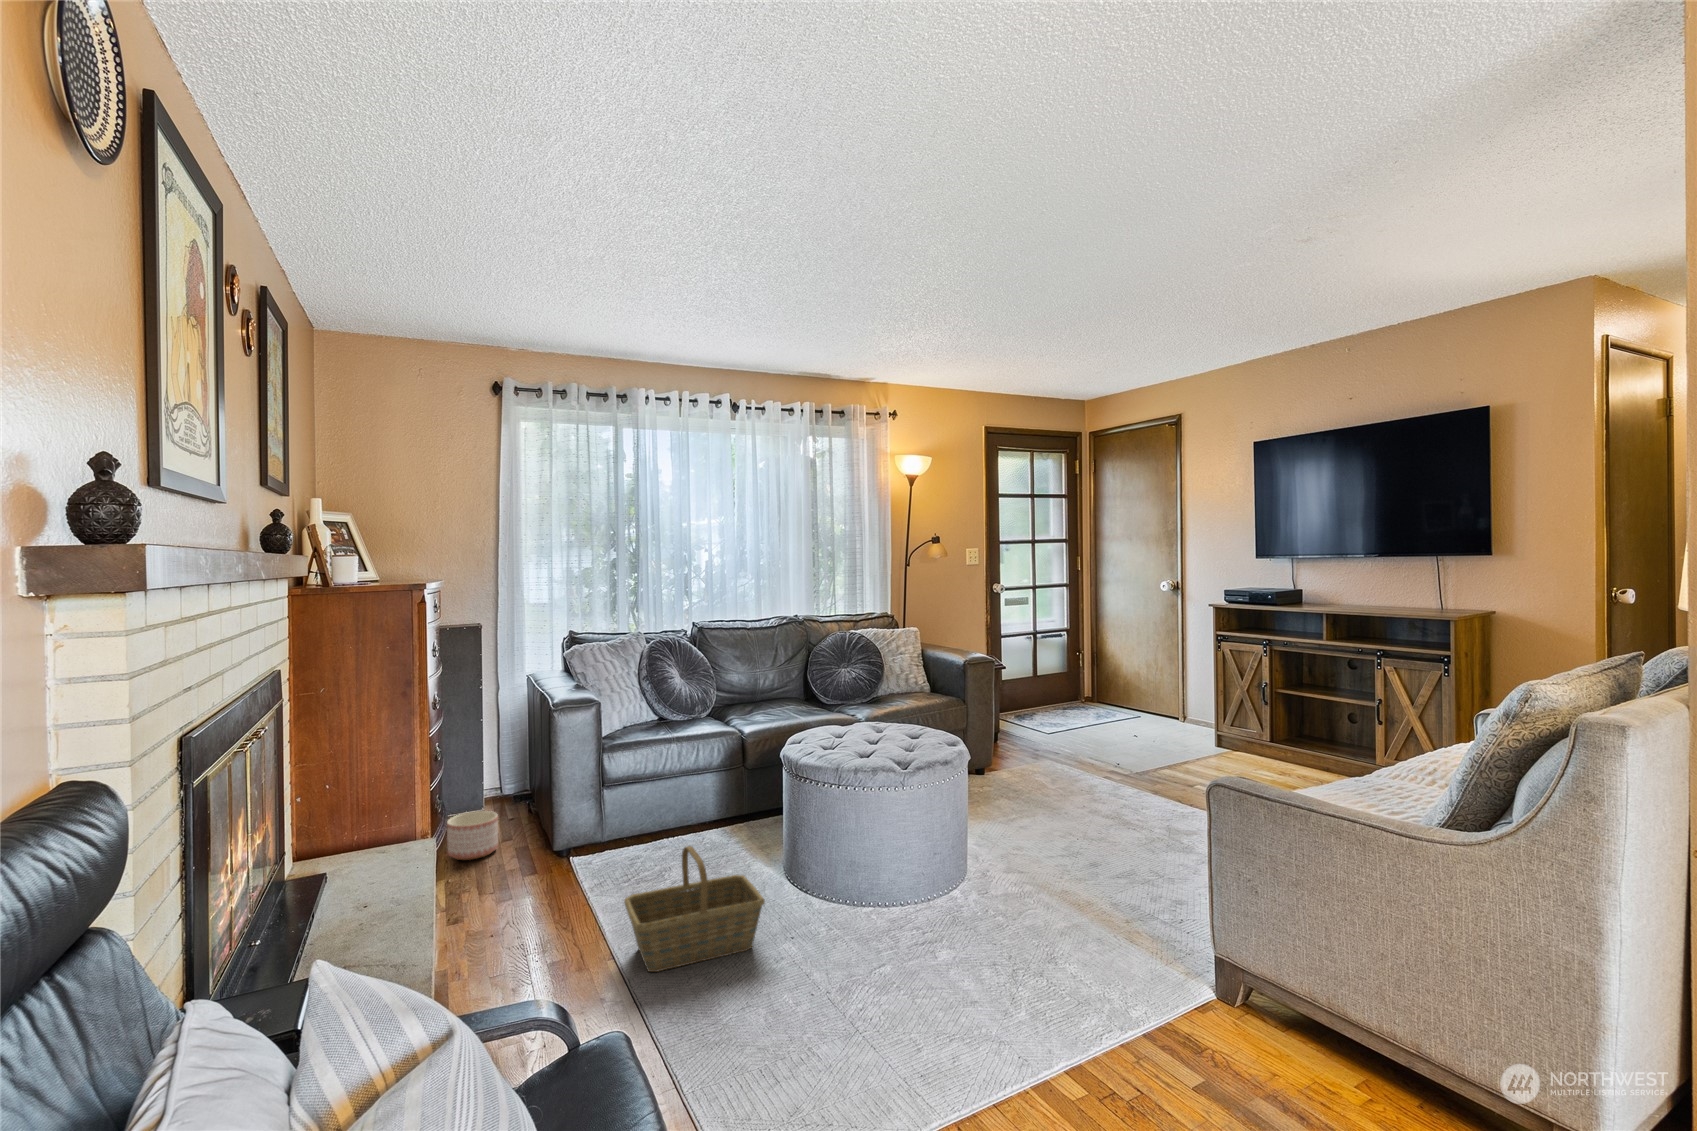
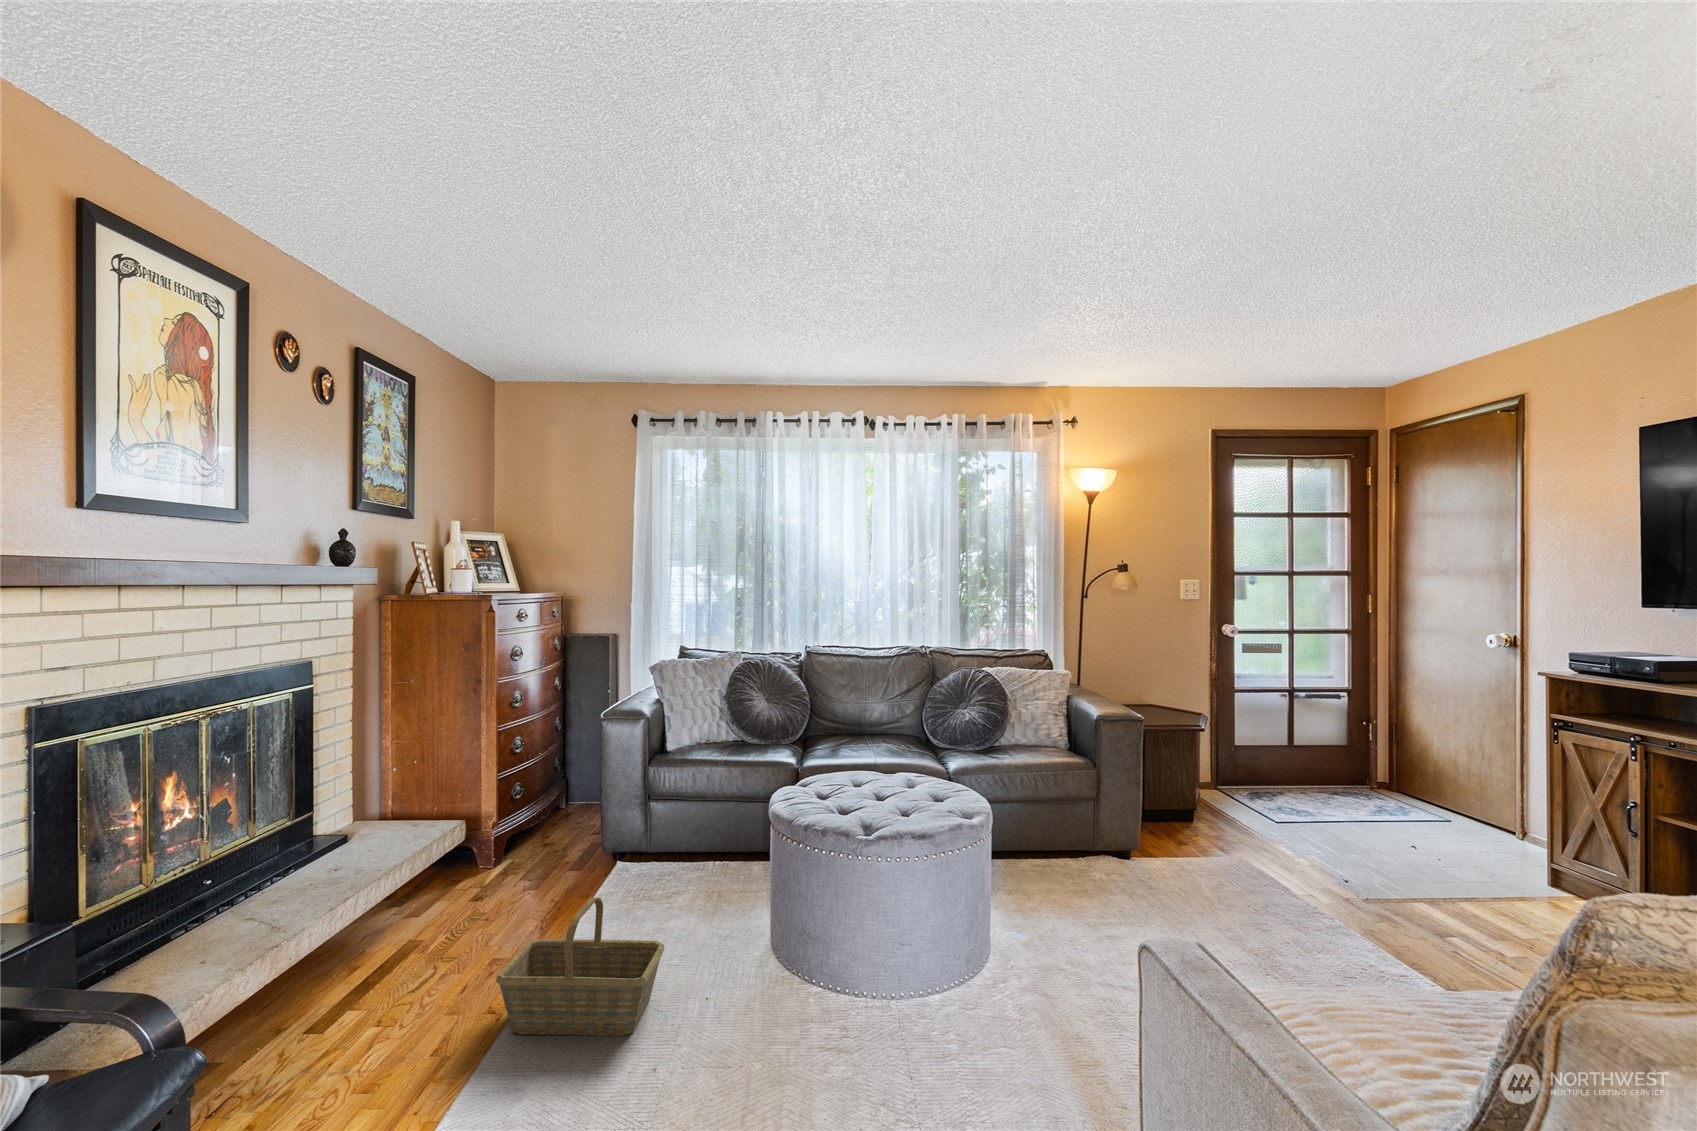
planter: present [447,811,498,860] -> none [512,822,560,869]

